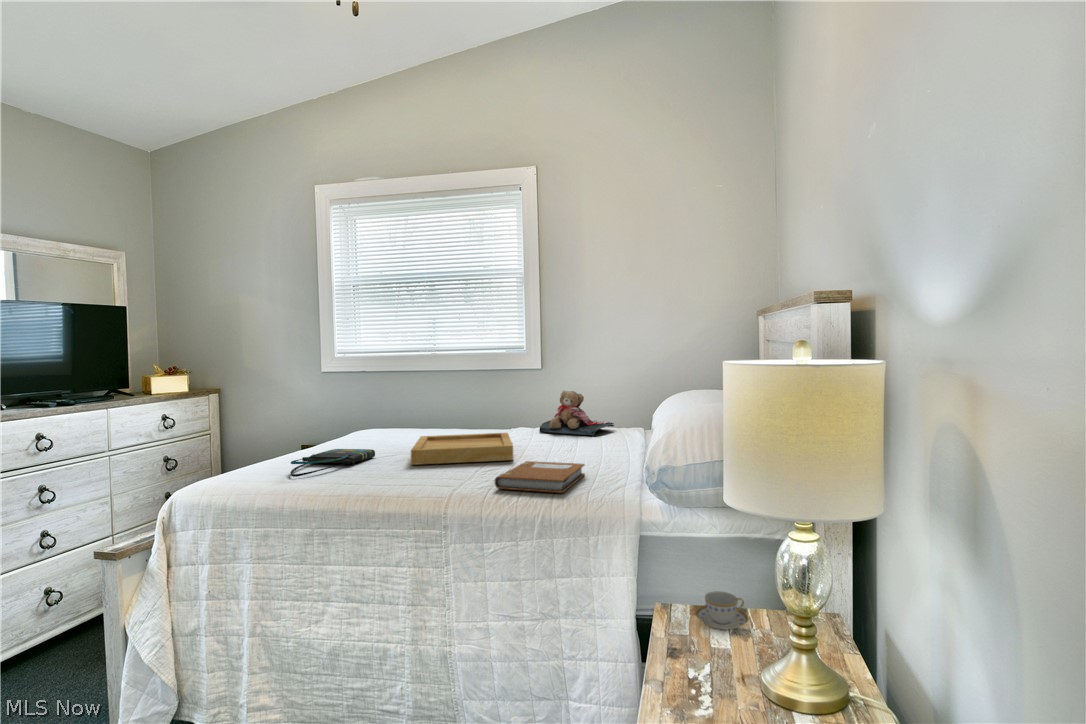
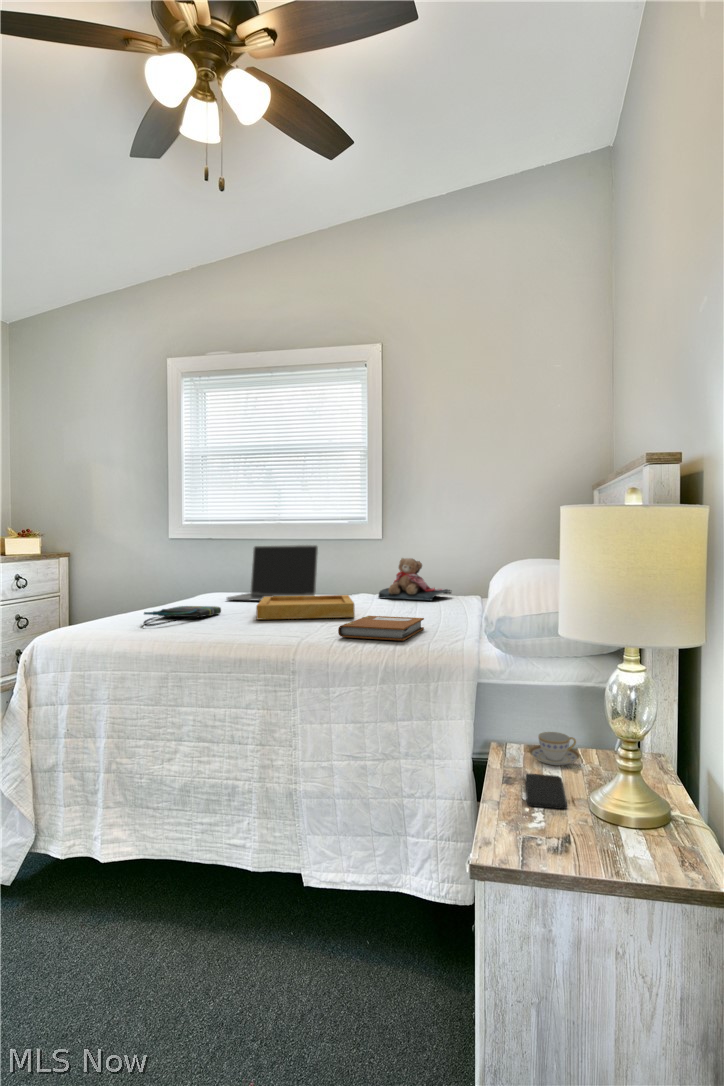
laptop: none [383,379,477,438] -> present [227,545,318,601]
smartphone: none [692,643,737,690] -> present [526,774,567,809]

